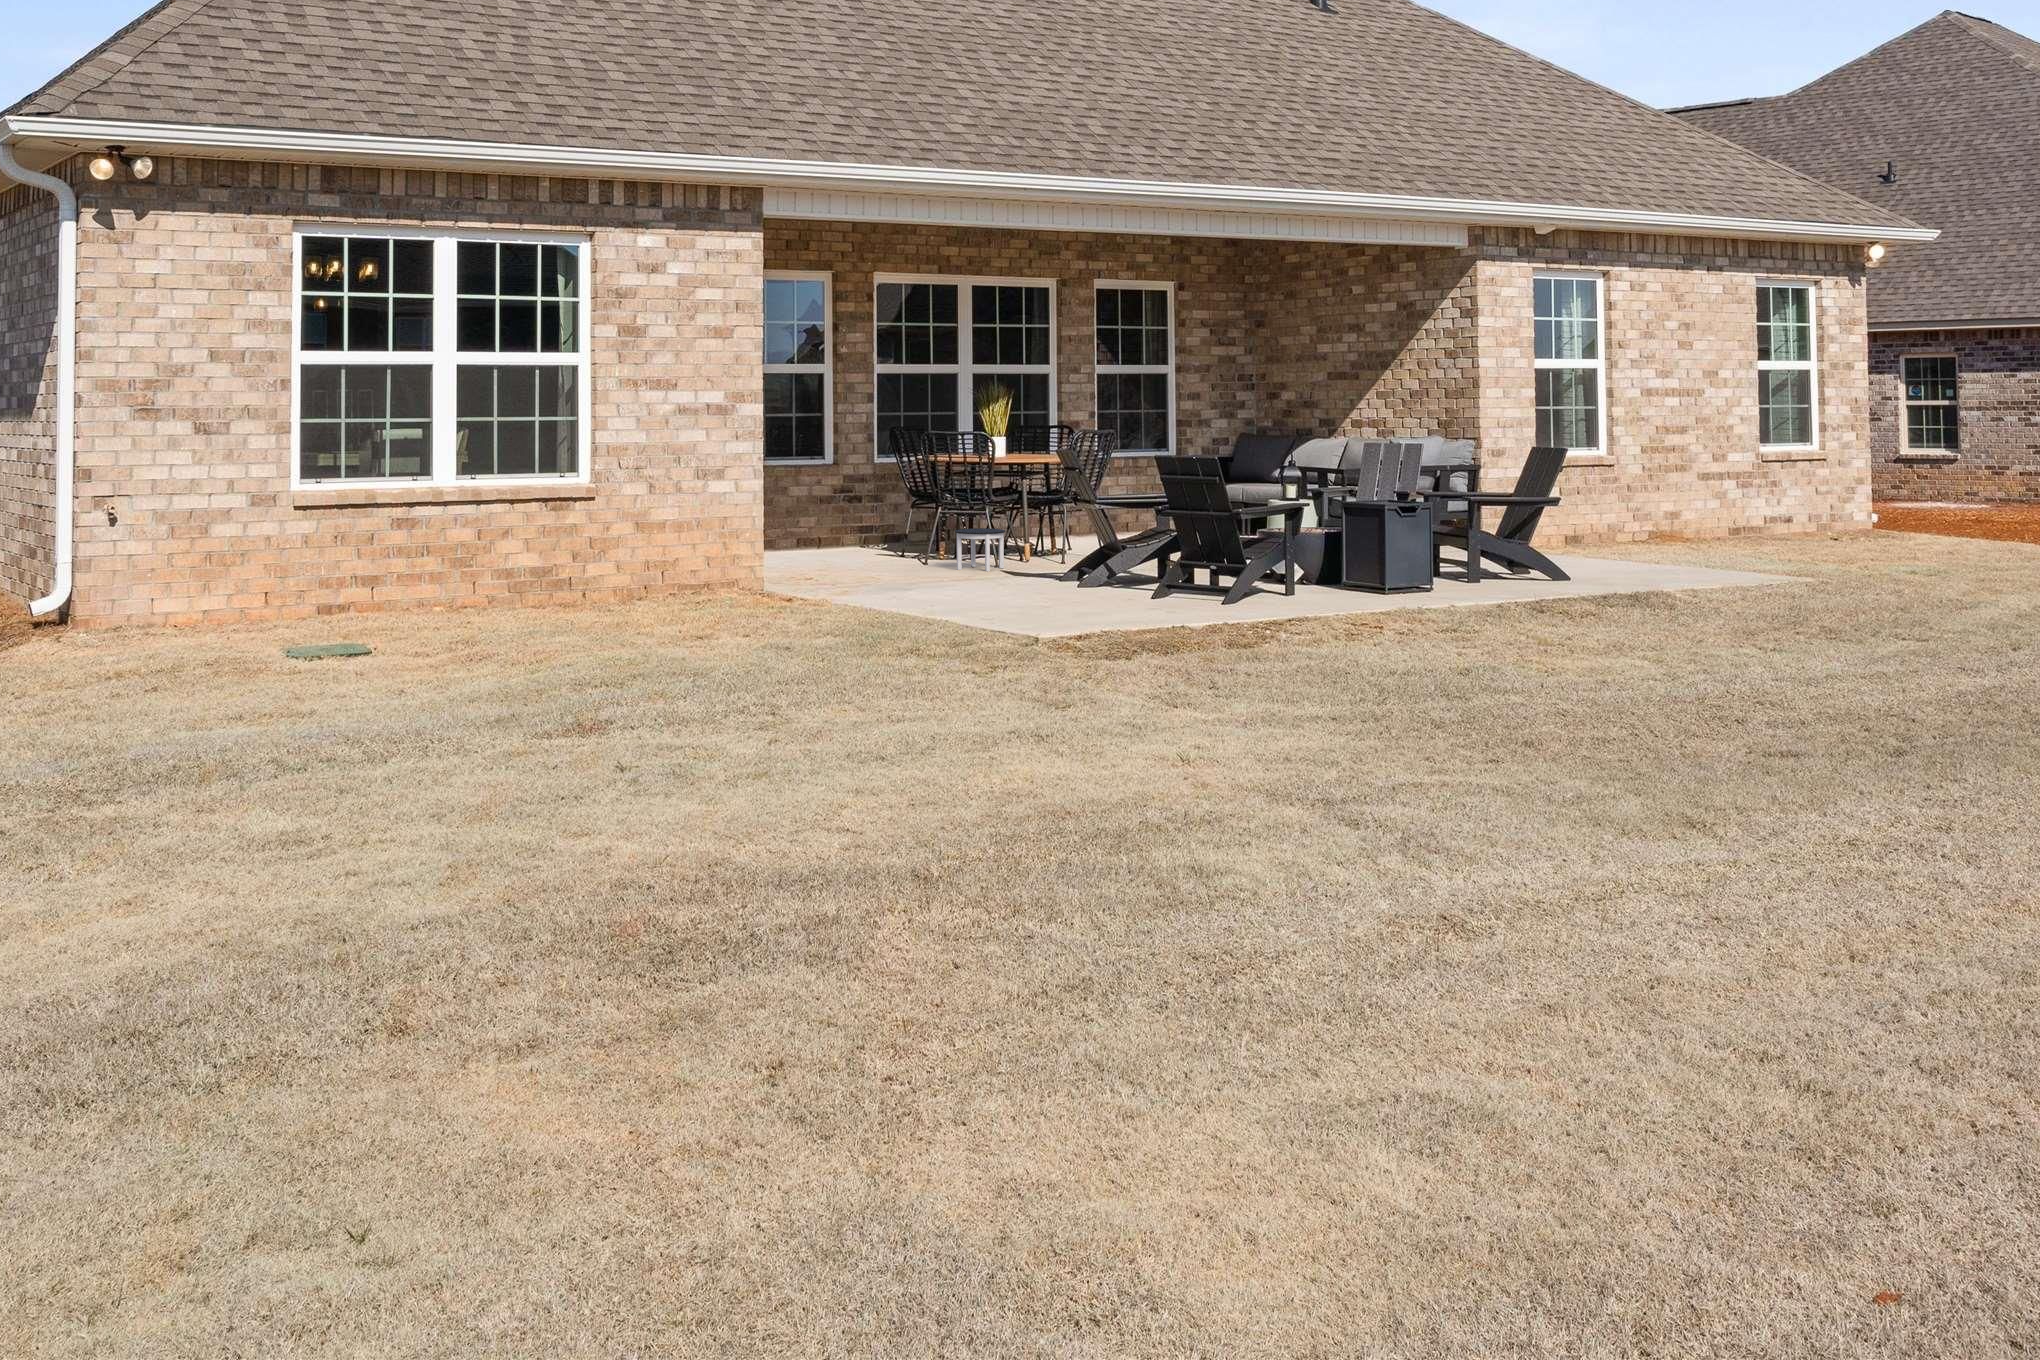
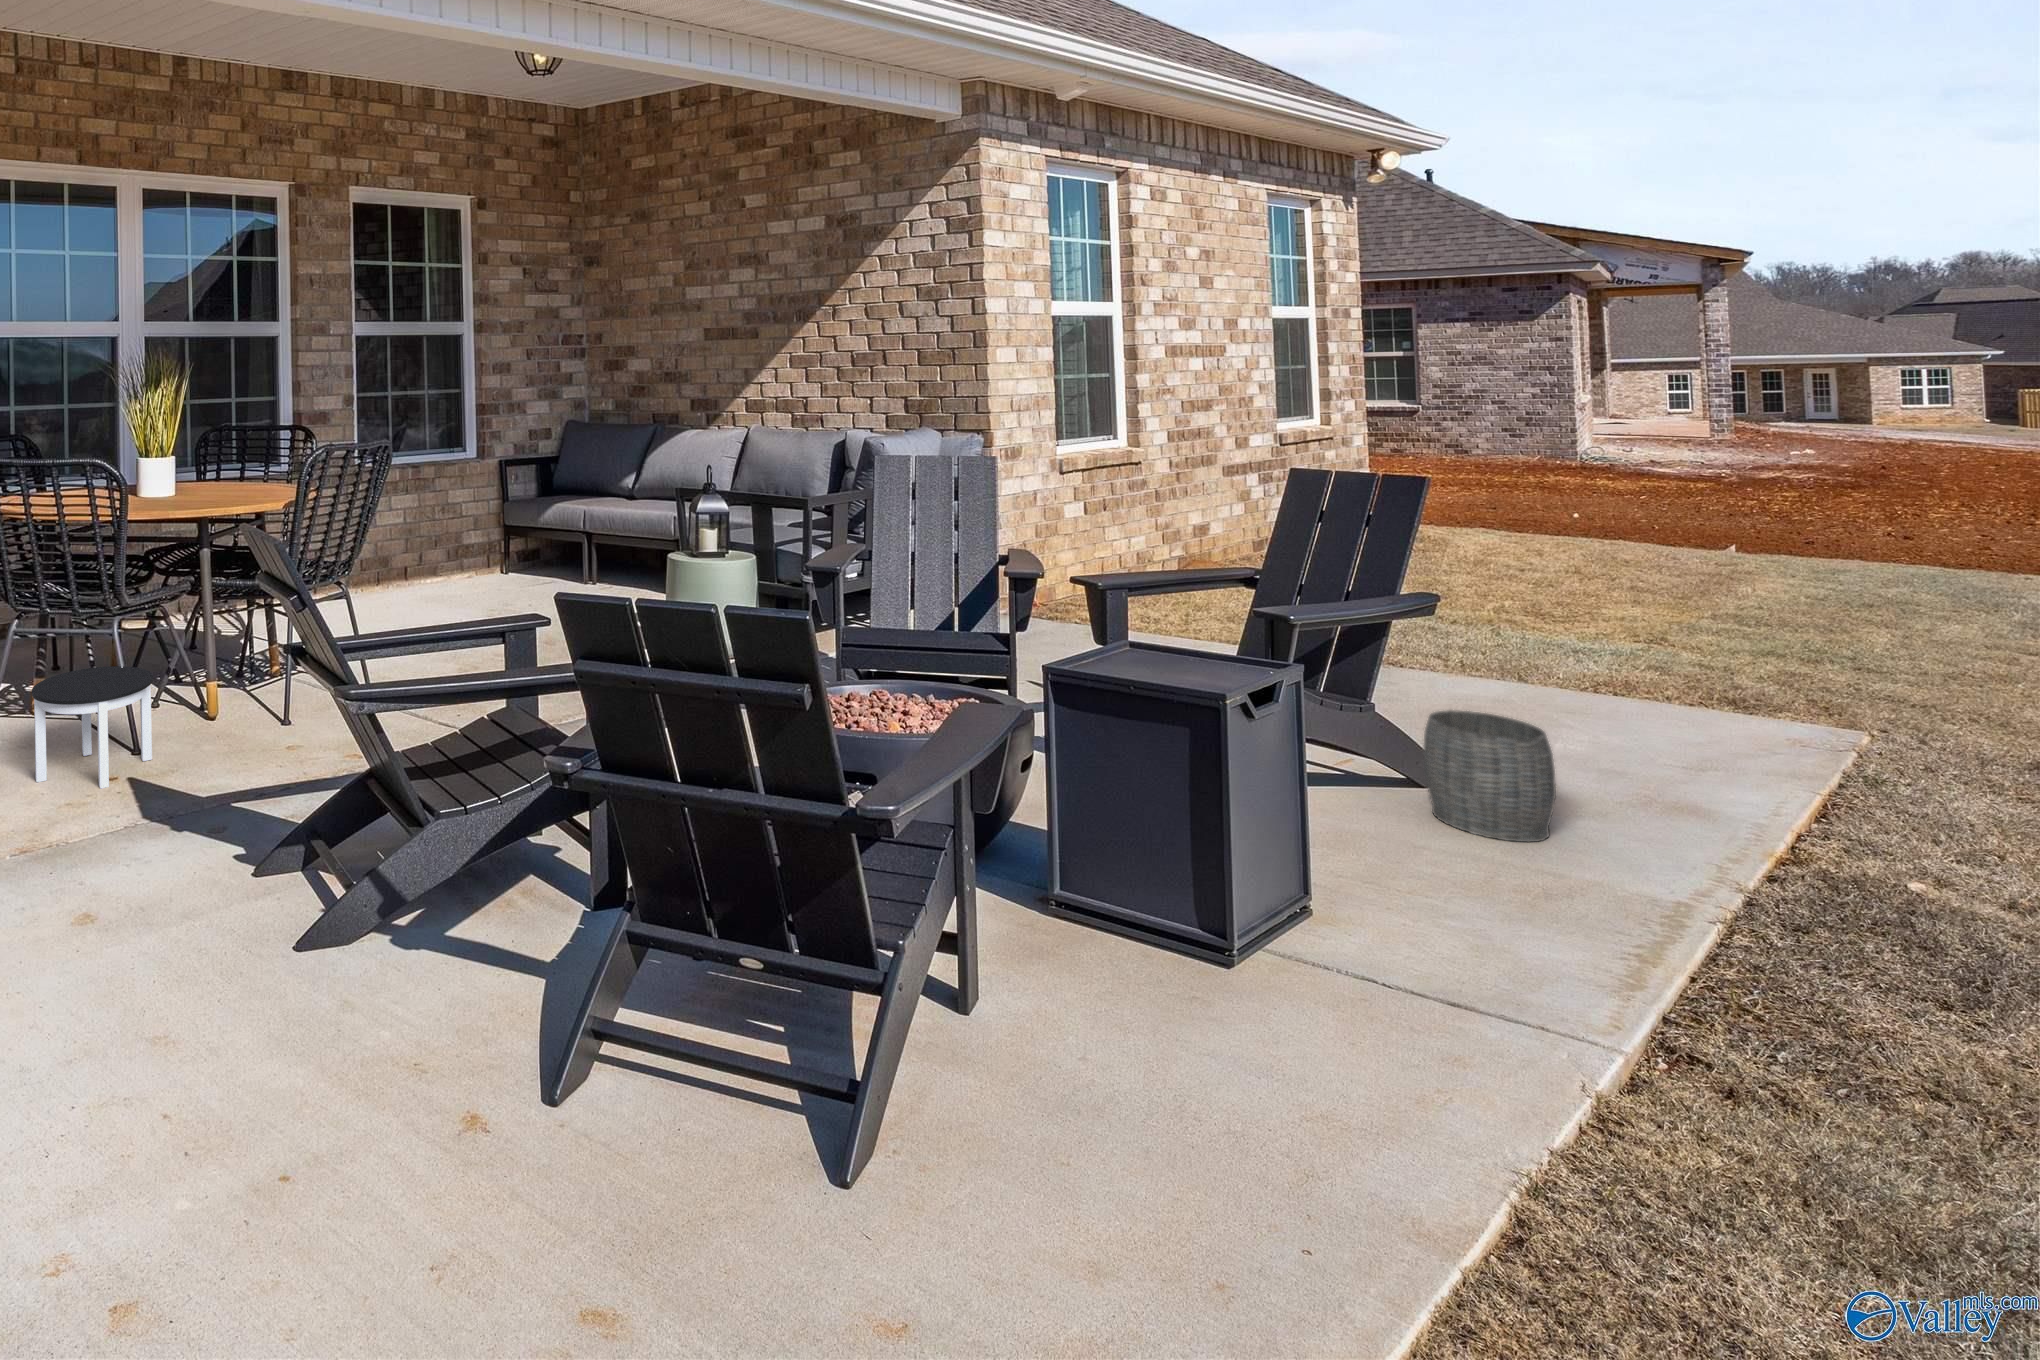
woven basket: none [1532,545,1574,588] -> present [1423,710,1556,842]

